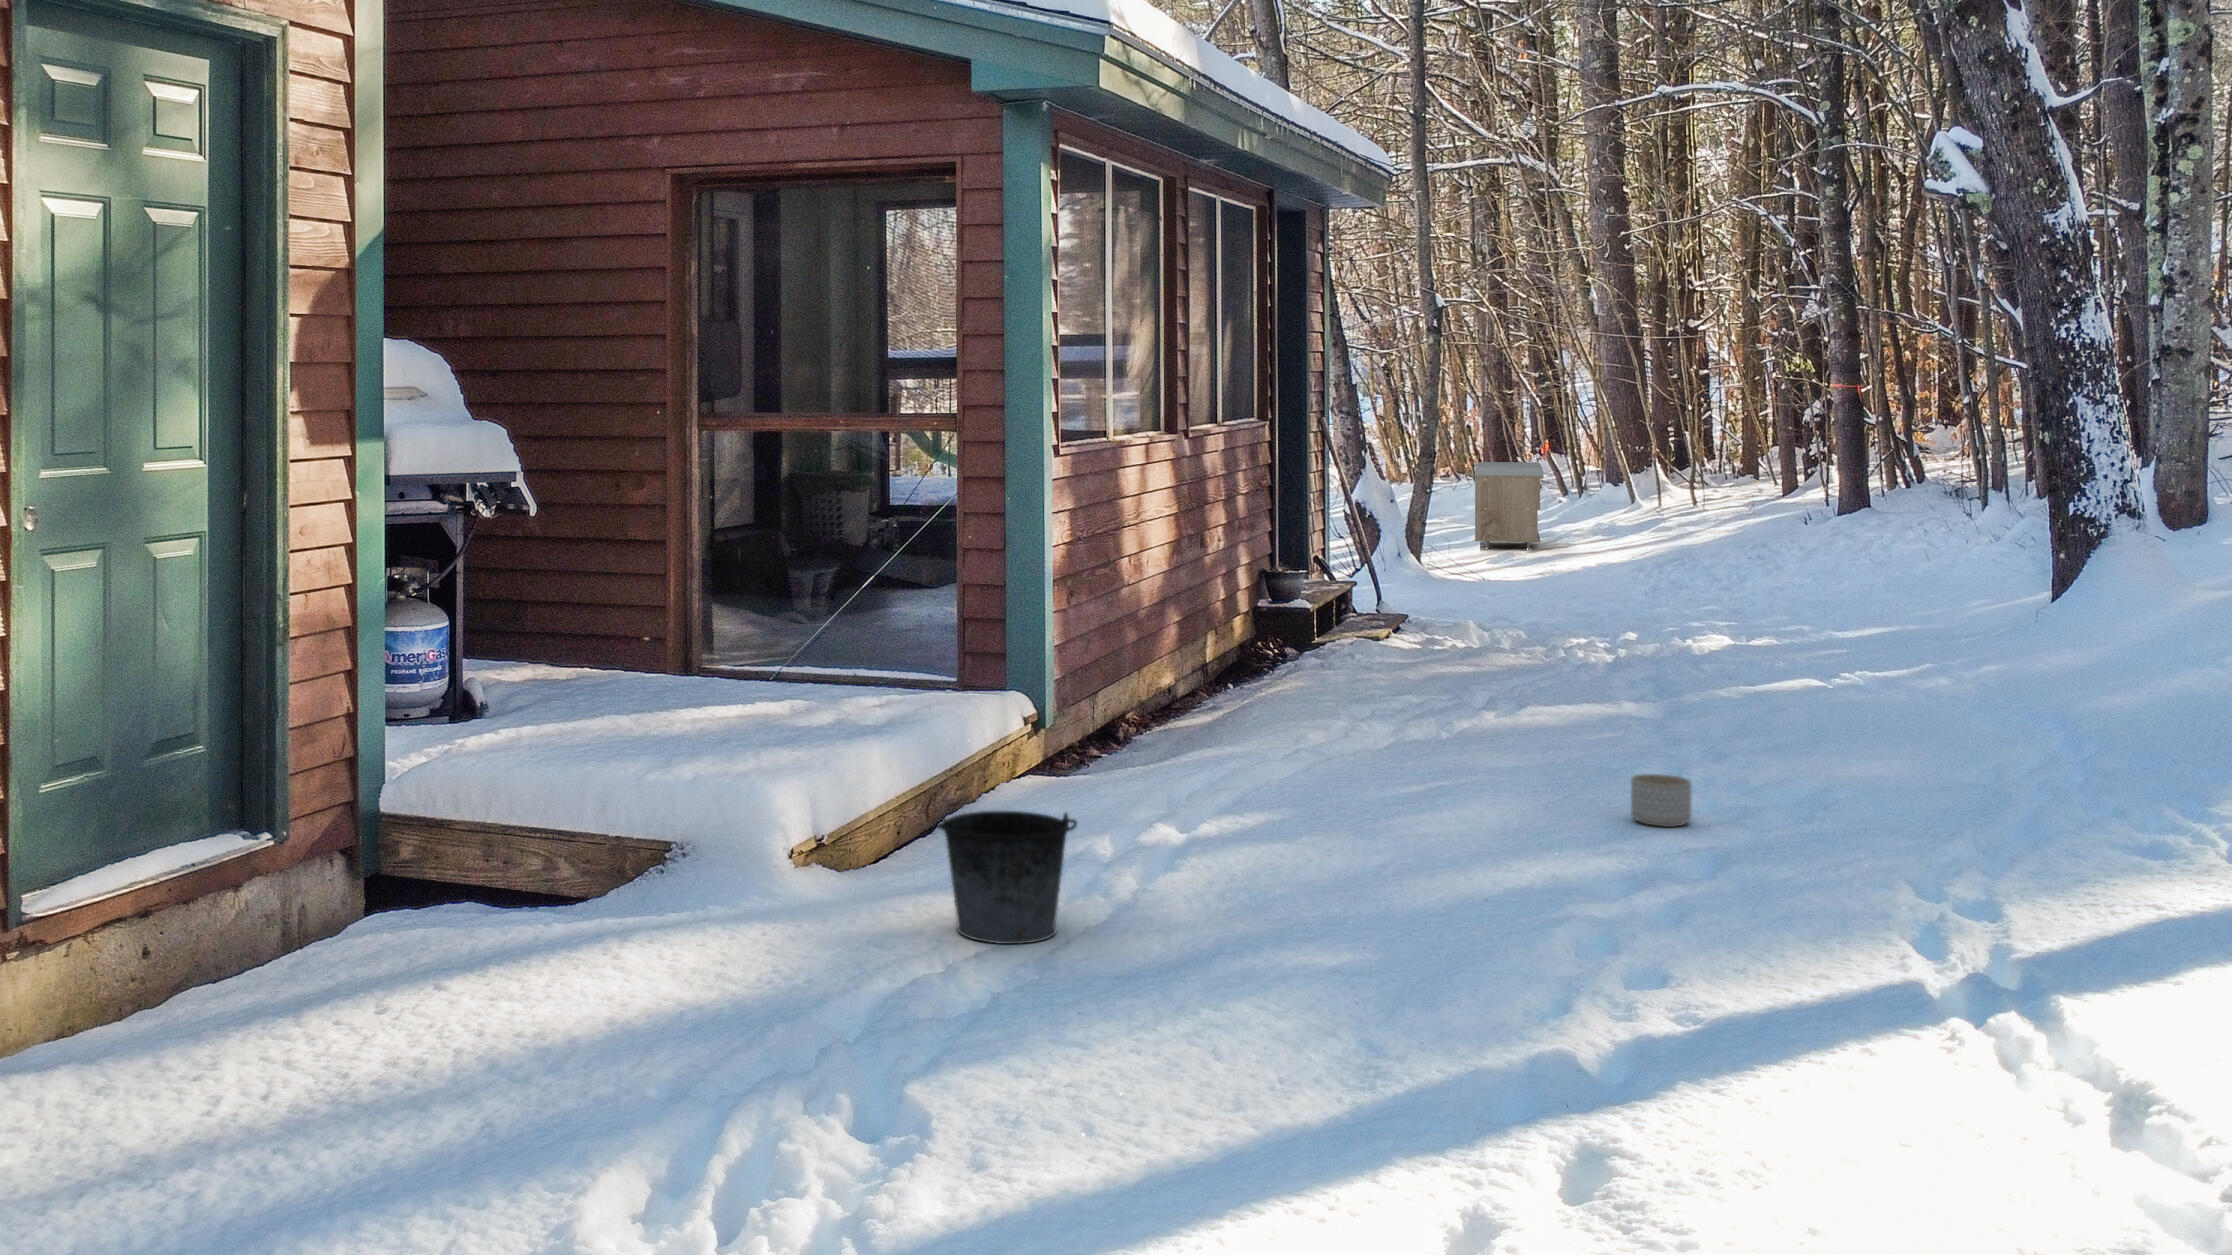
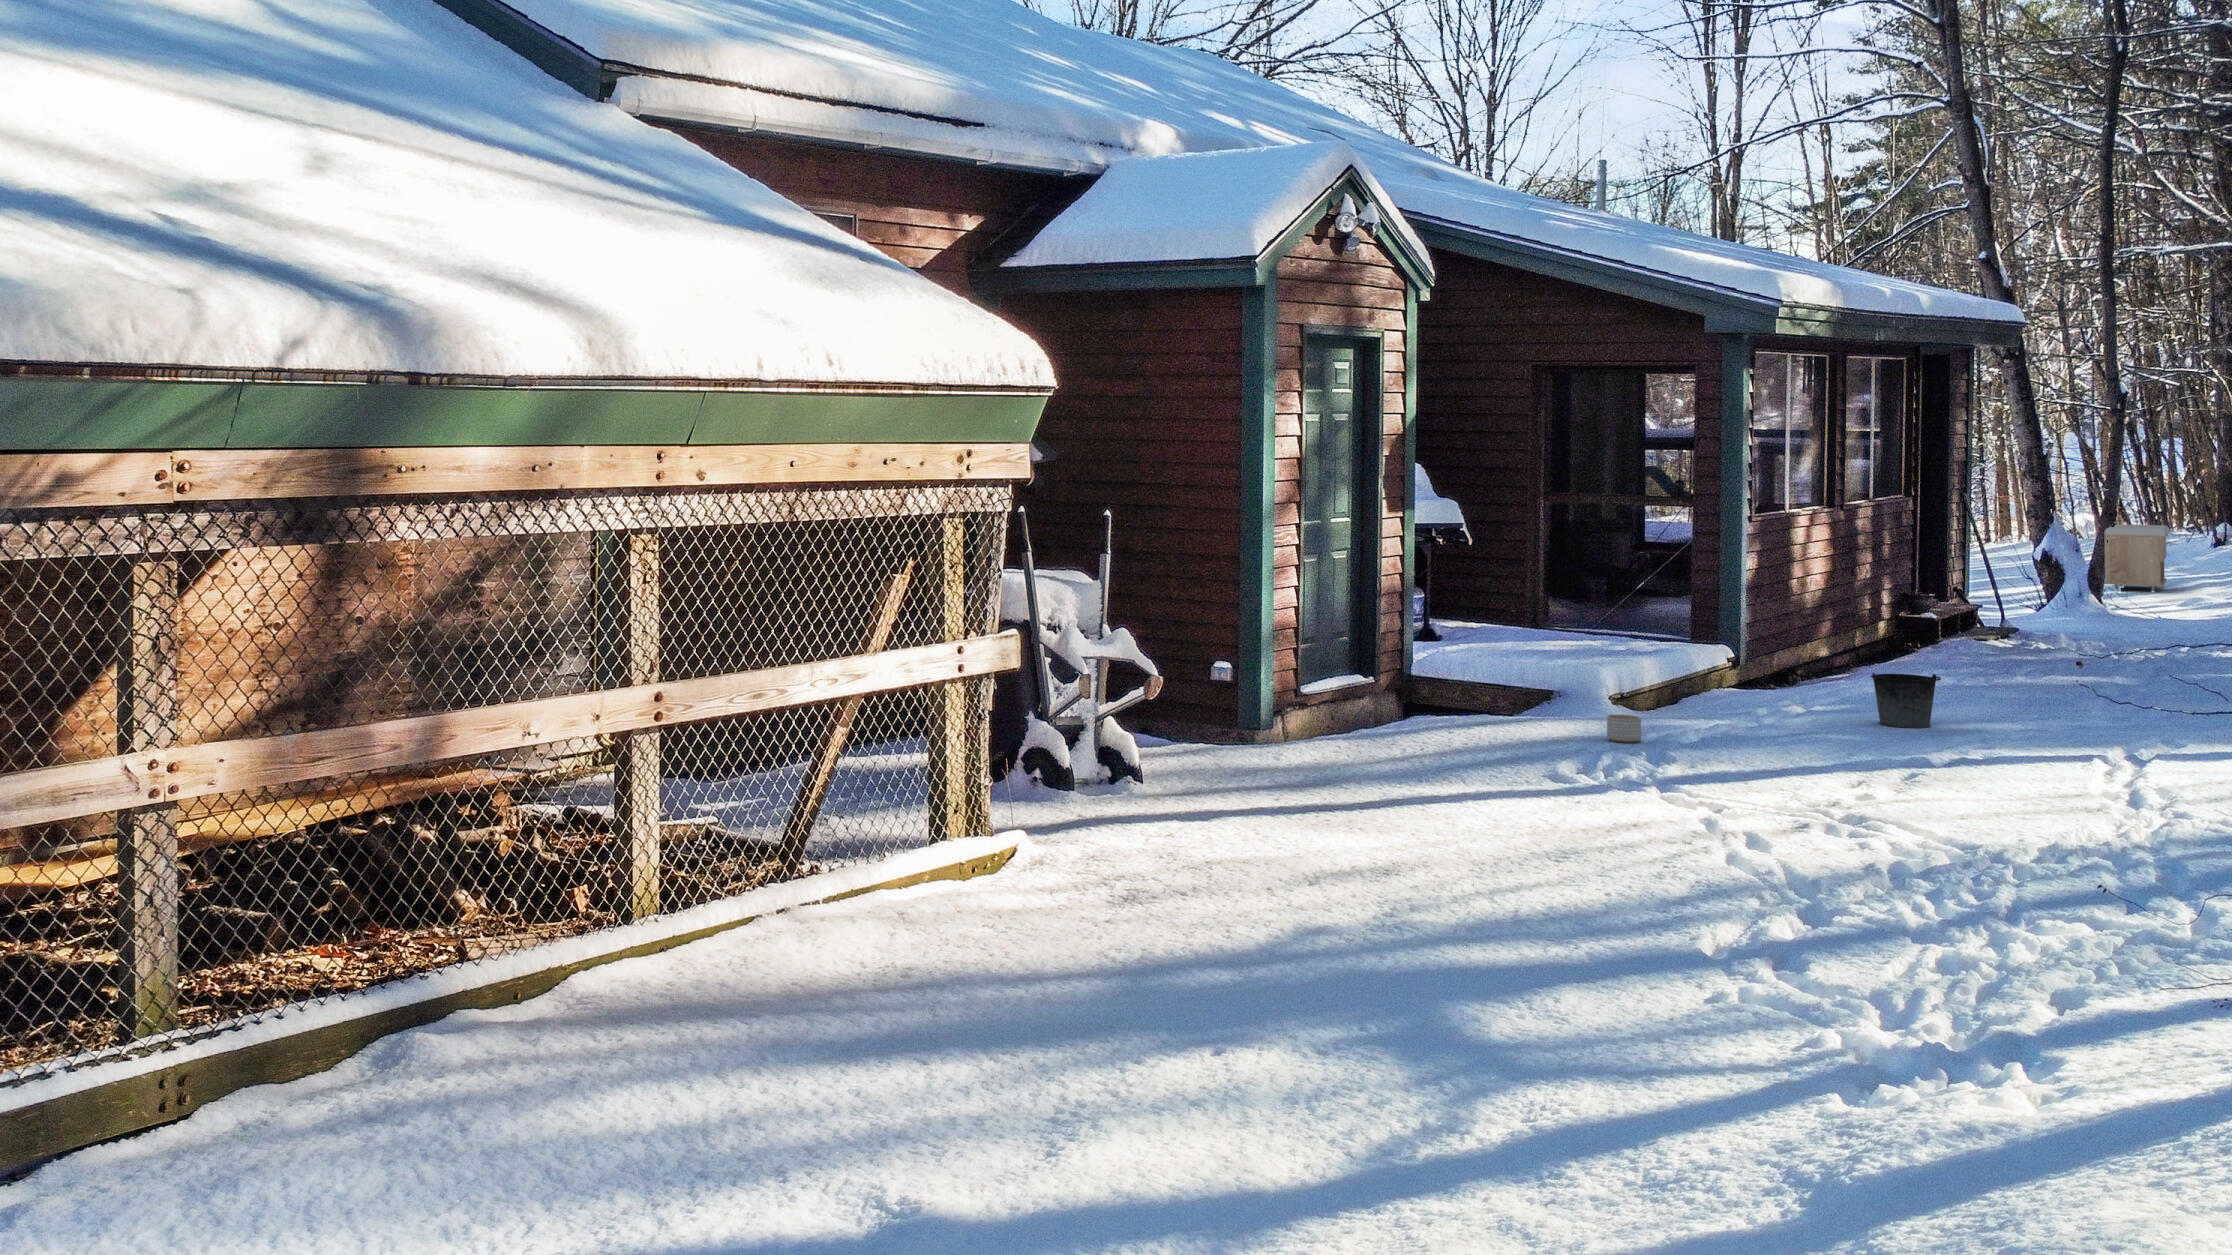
planter: present [1631,774,1691,827] -> present [1607,715,1641,743]
bucket: present [938,811,1077,944] -> present [1871,673,1941,728]

